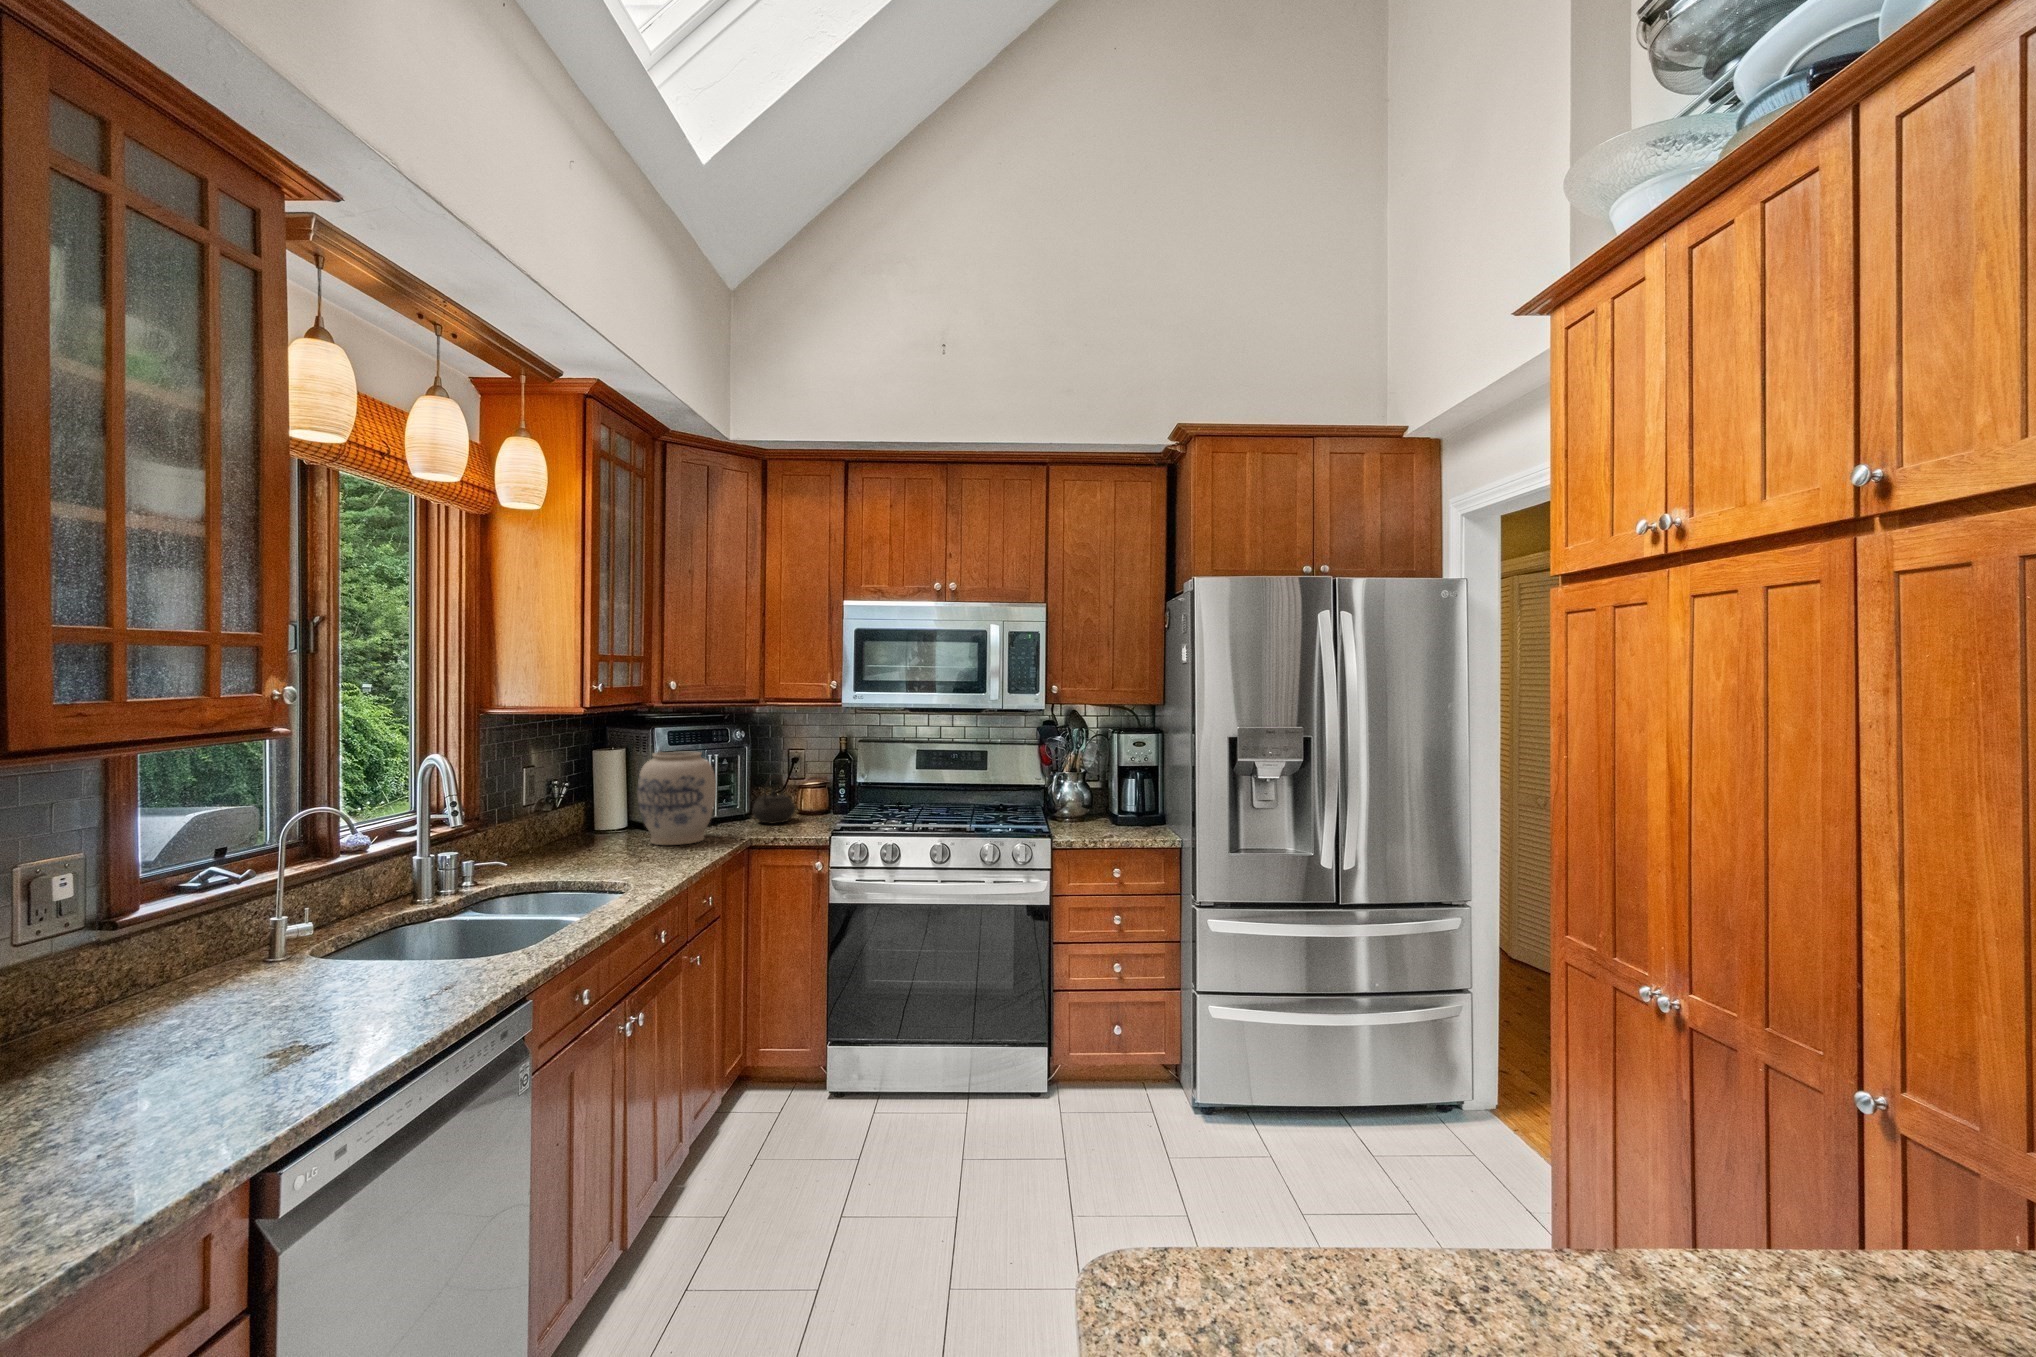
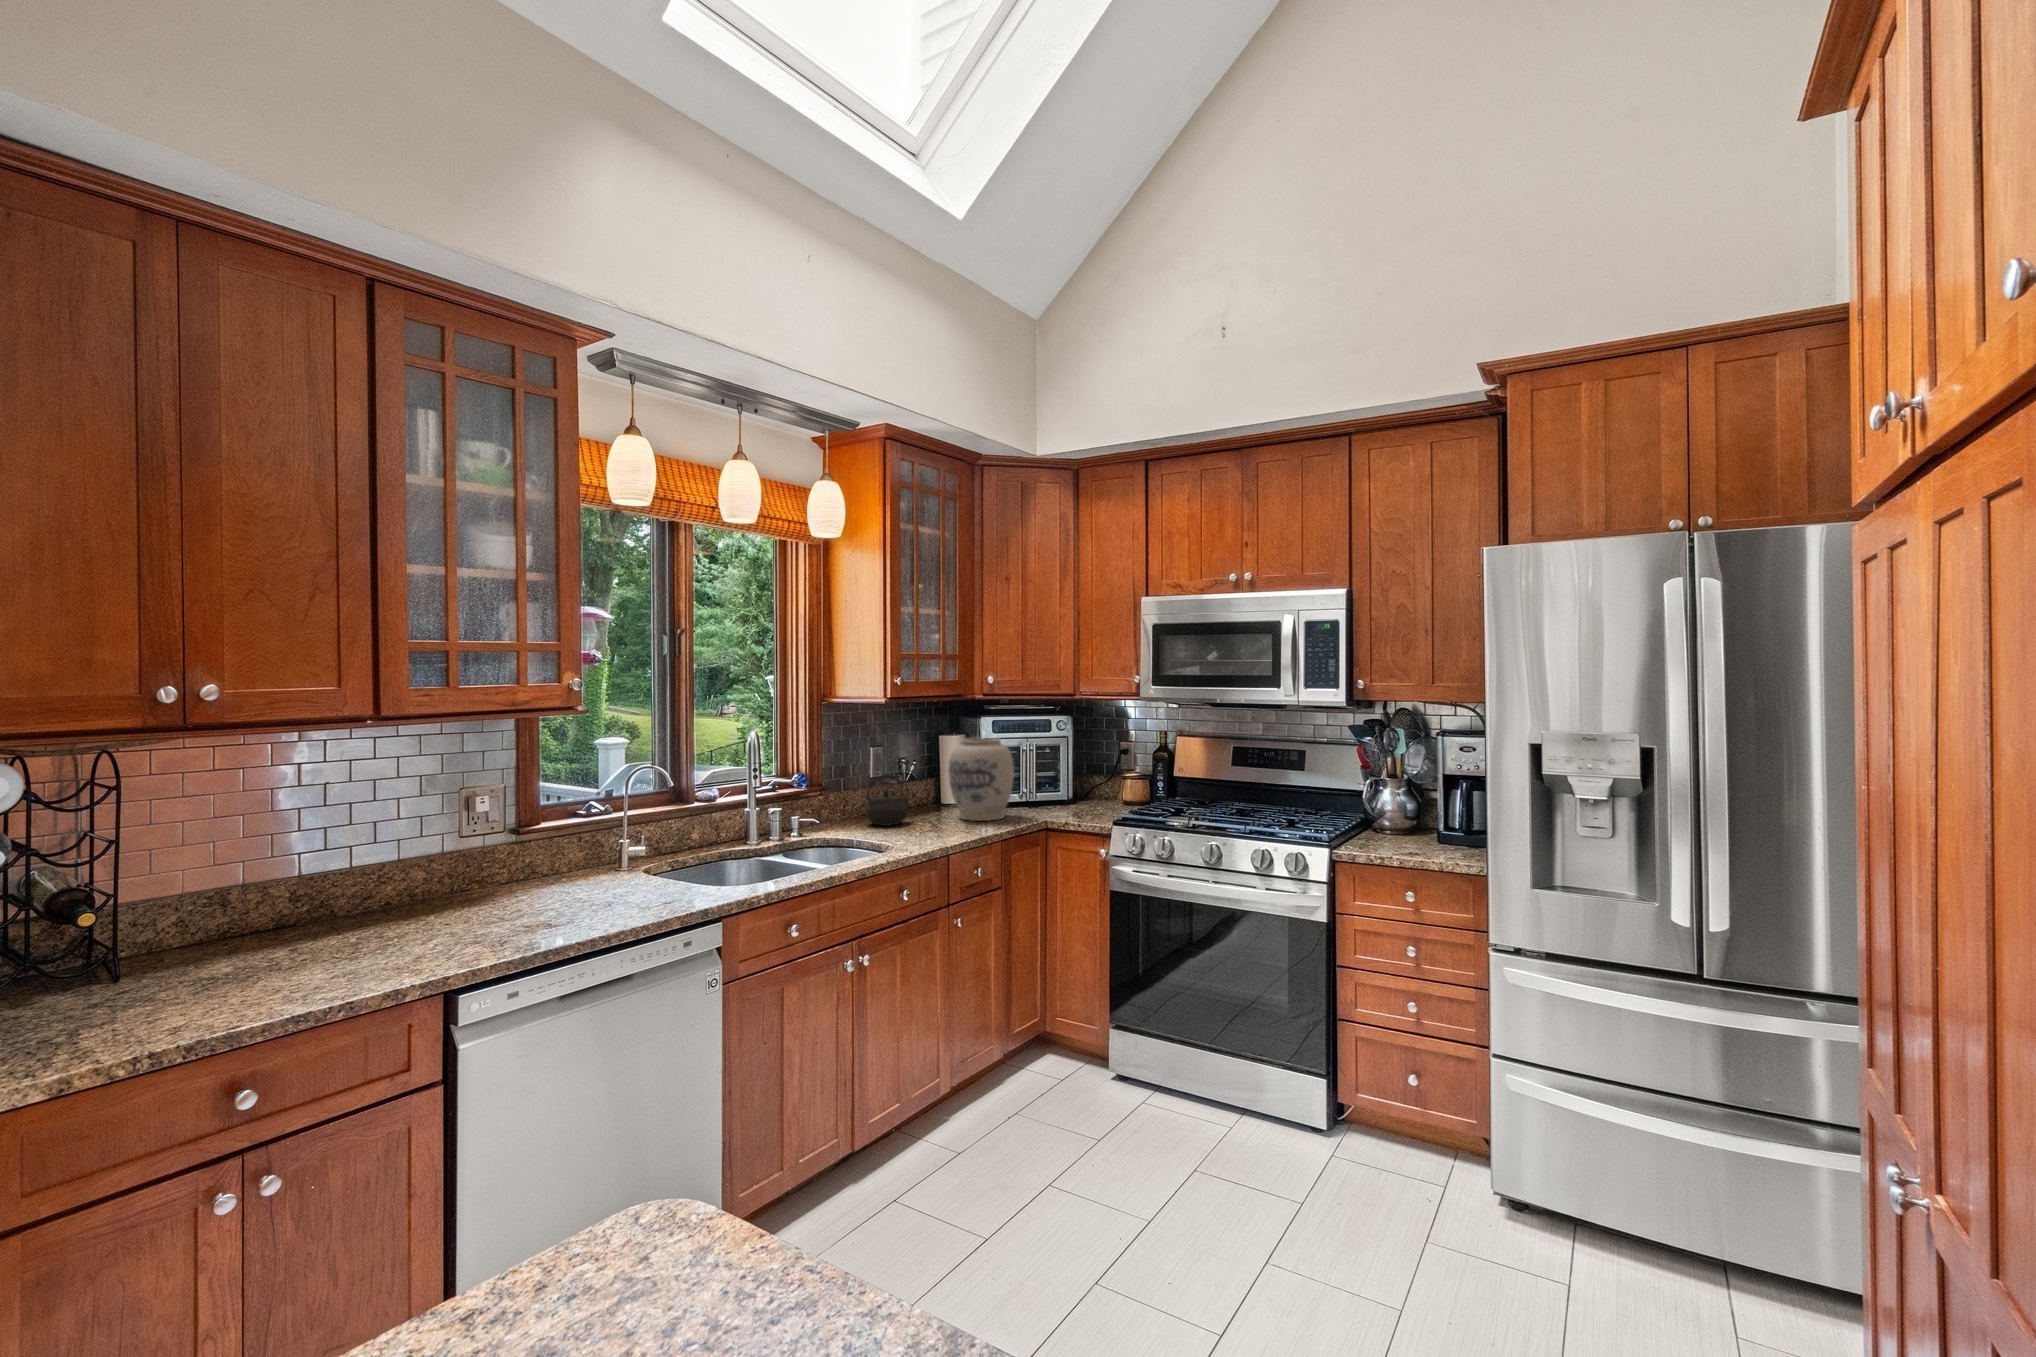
kettle: present [752,775,795,824] -> present [865,775,909,826]

